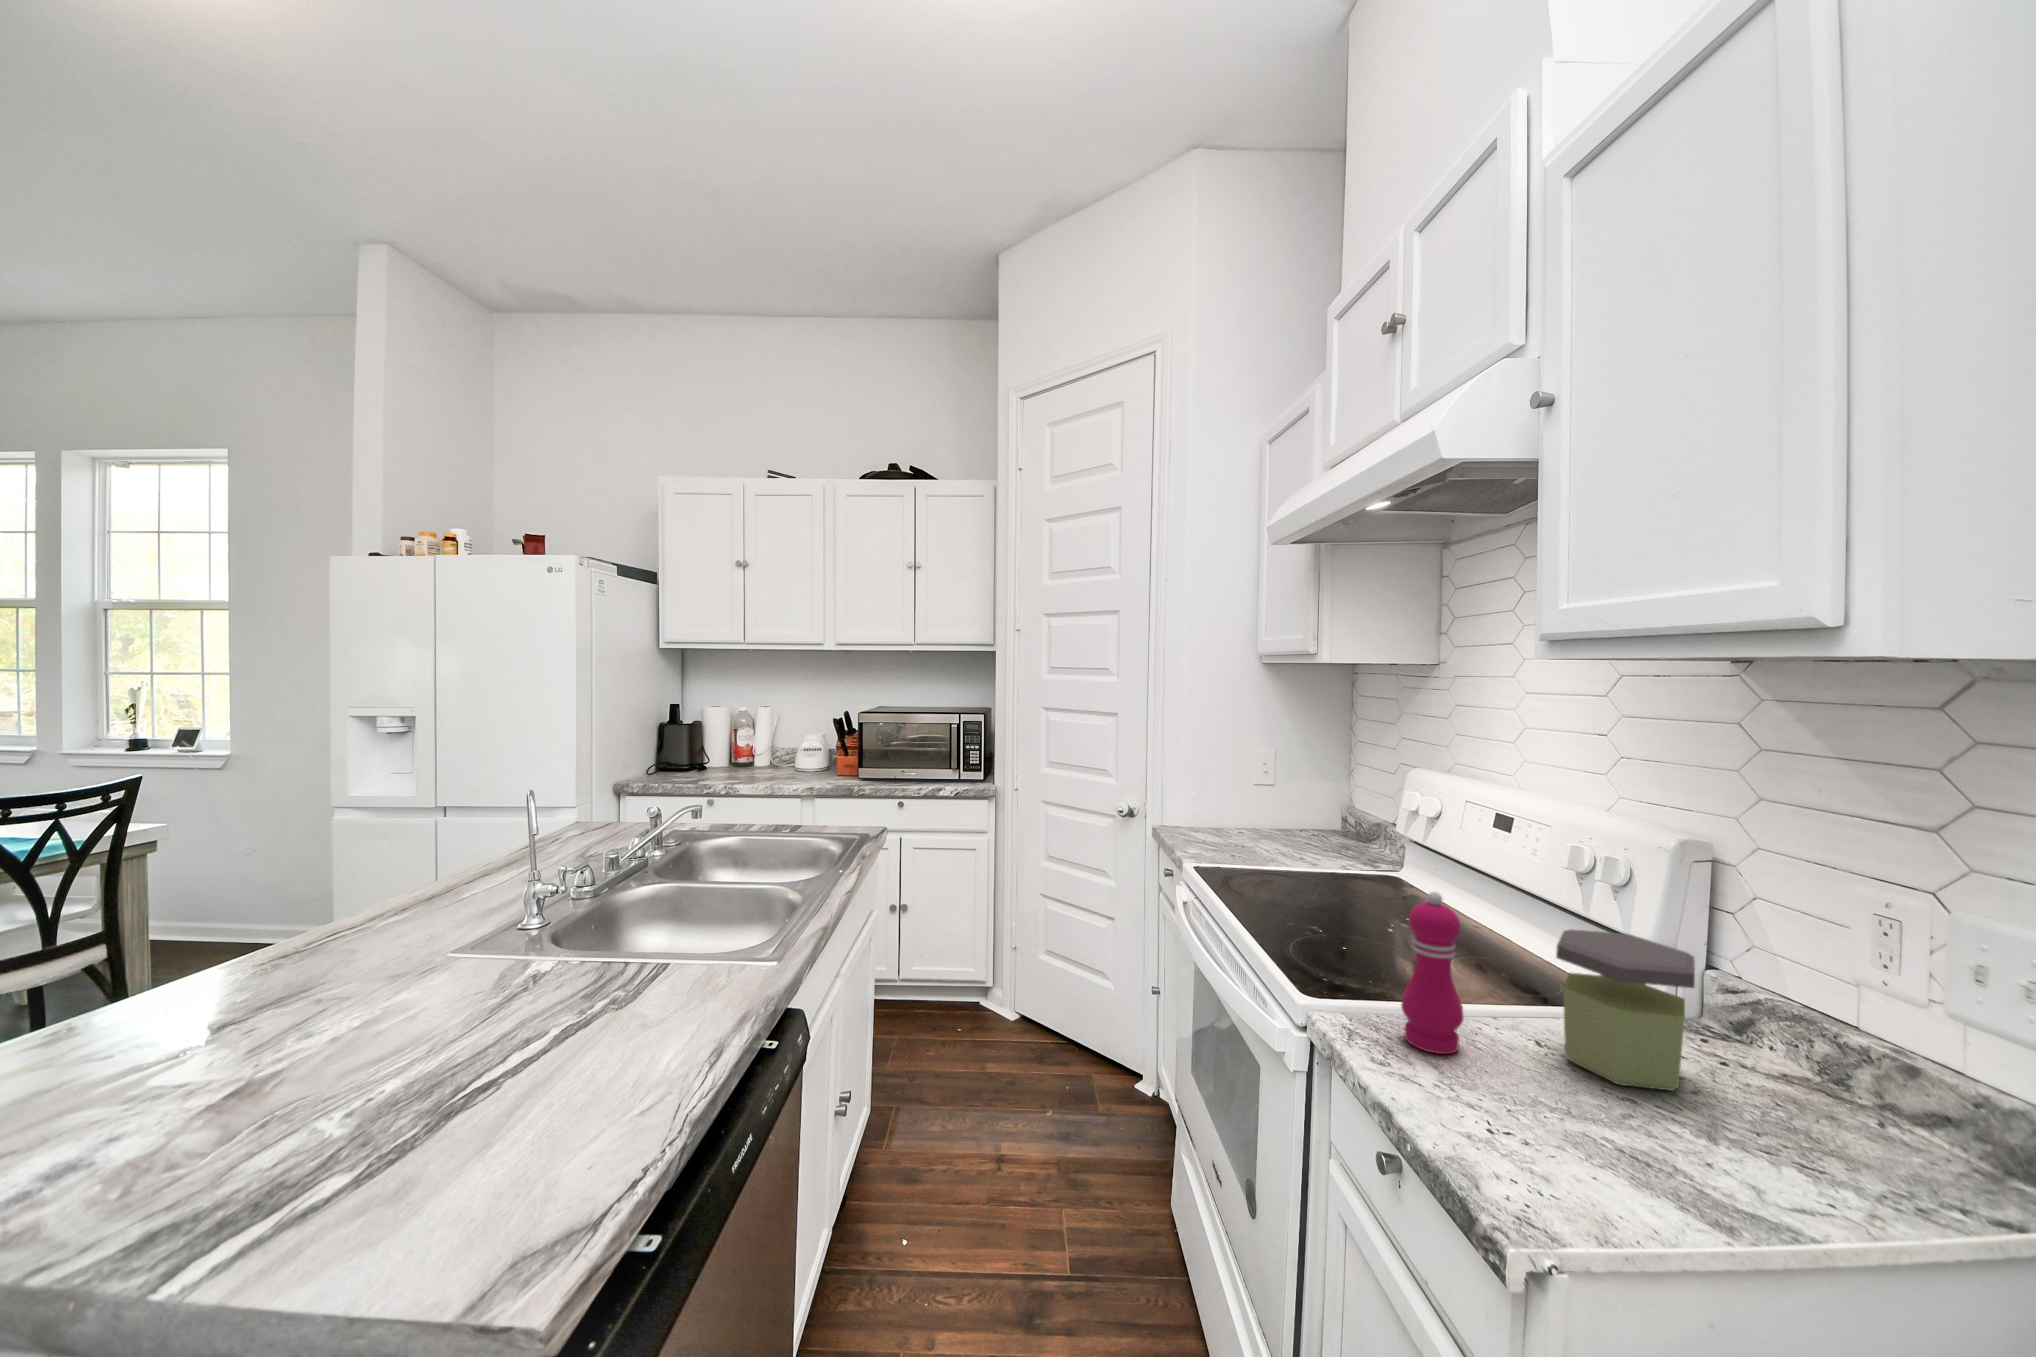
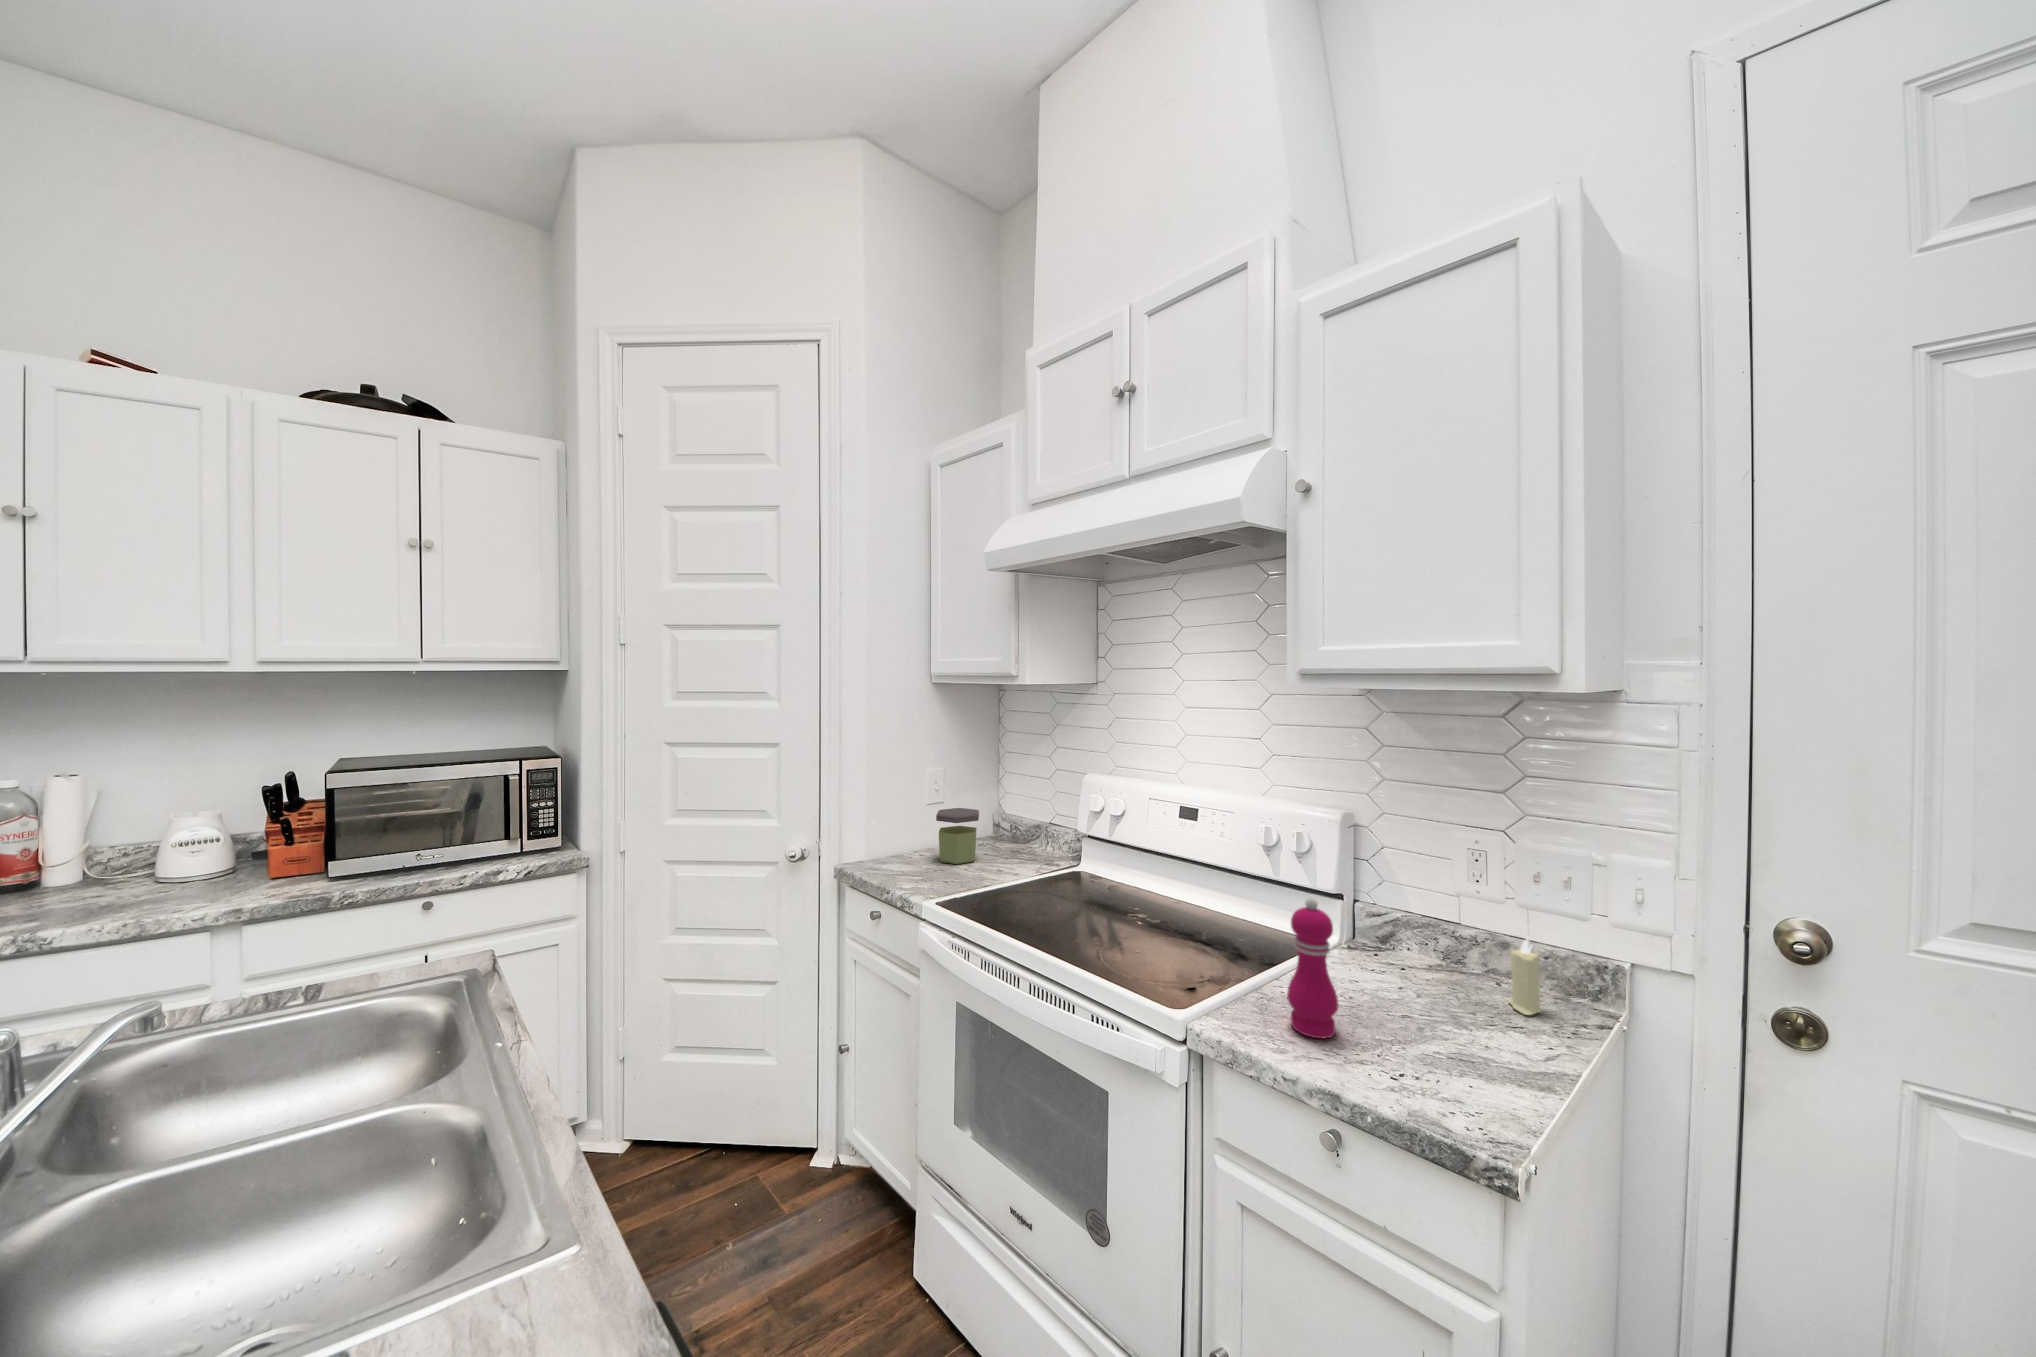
jar: present [1556,929,1695,1091] -> present [936,808,979,864]
candle: none [1817,1036,1880,1159] -> present [1509,938,1540,1015]

